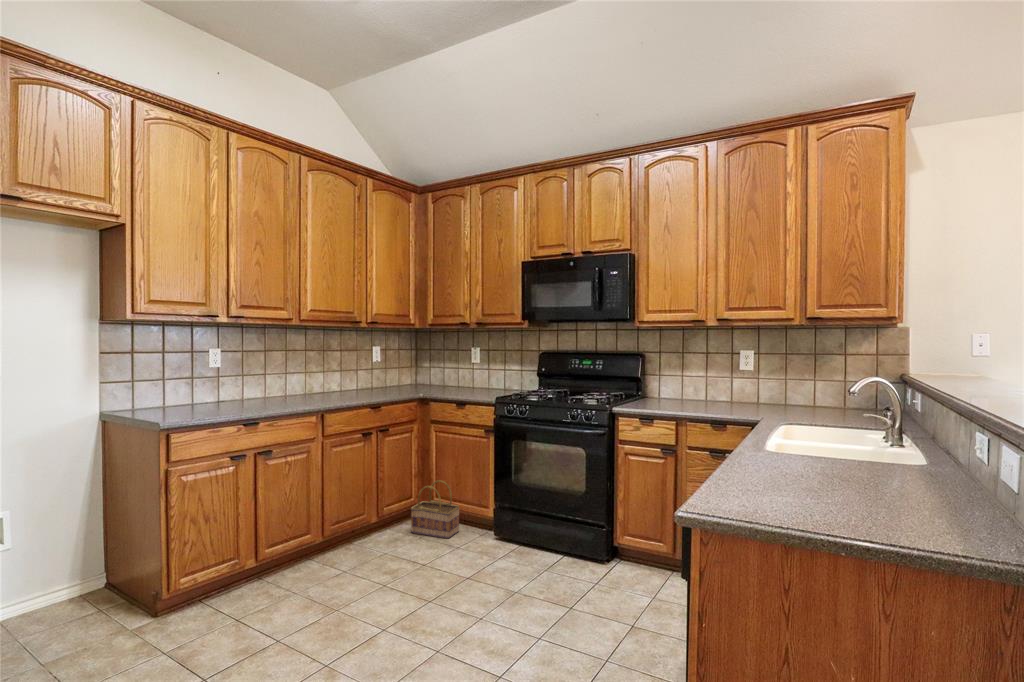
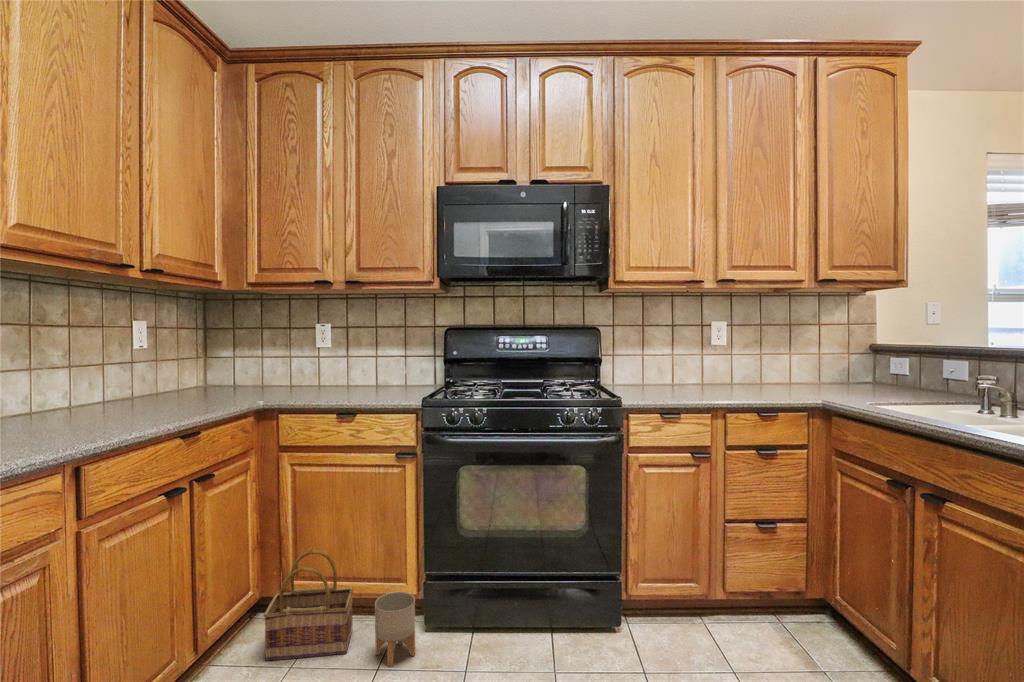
planter: none [460,510,483,548] -> present [375,591,415,666]

